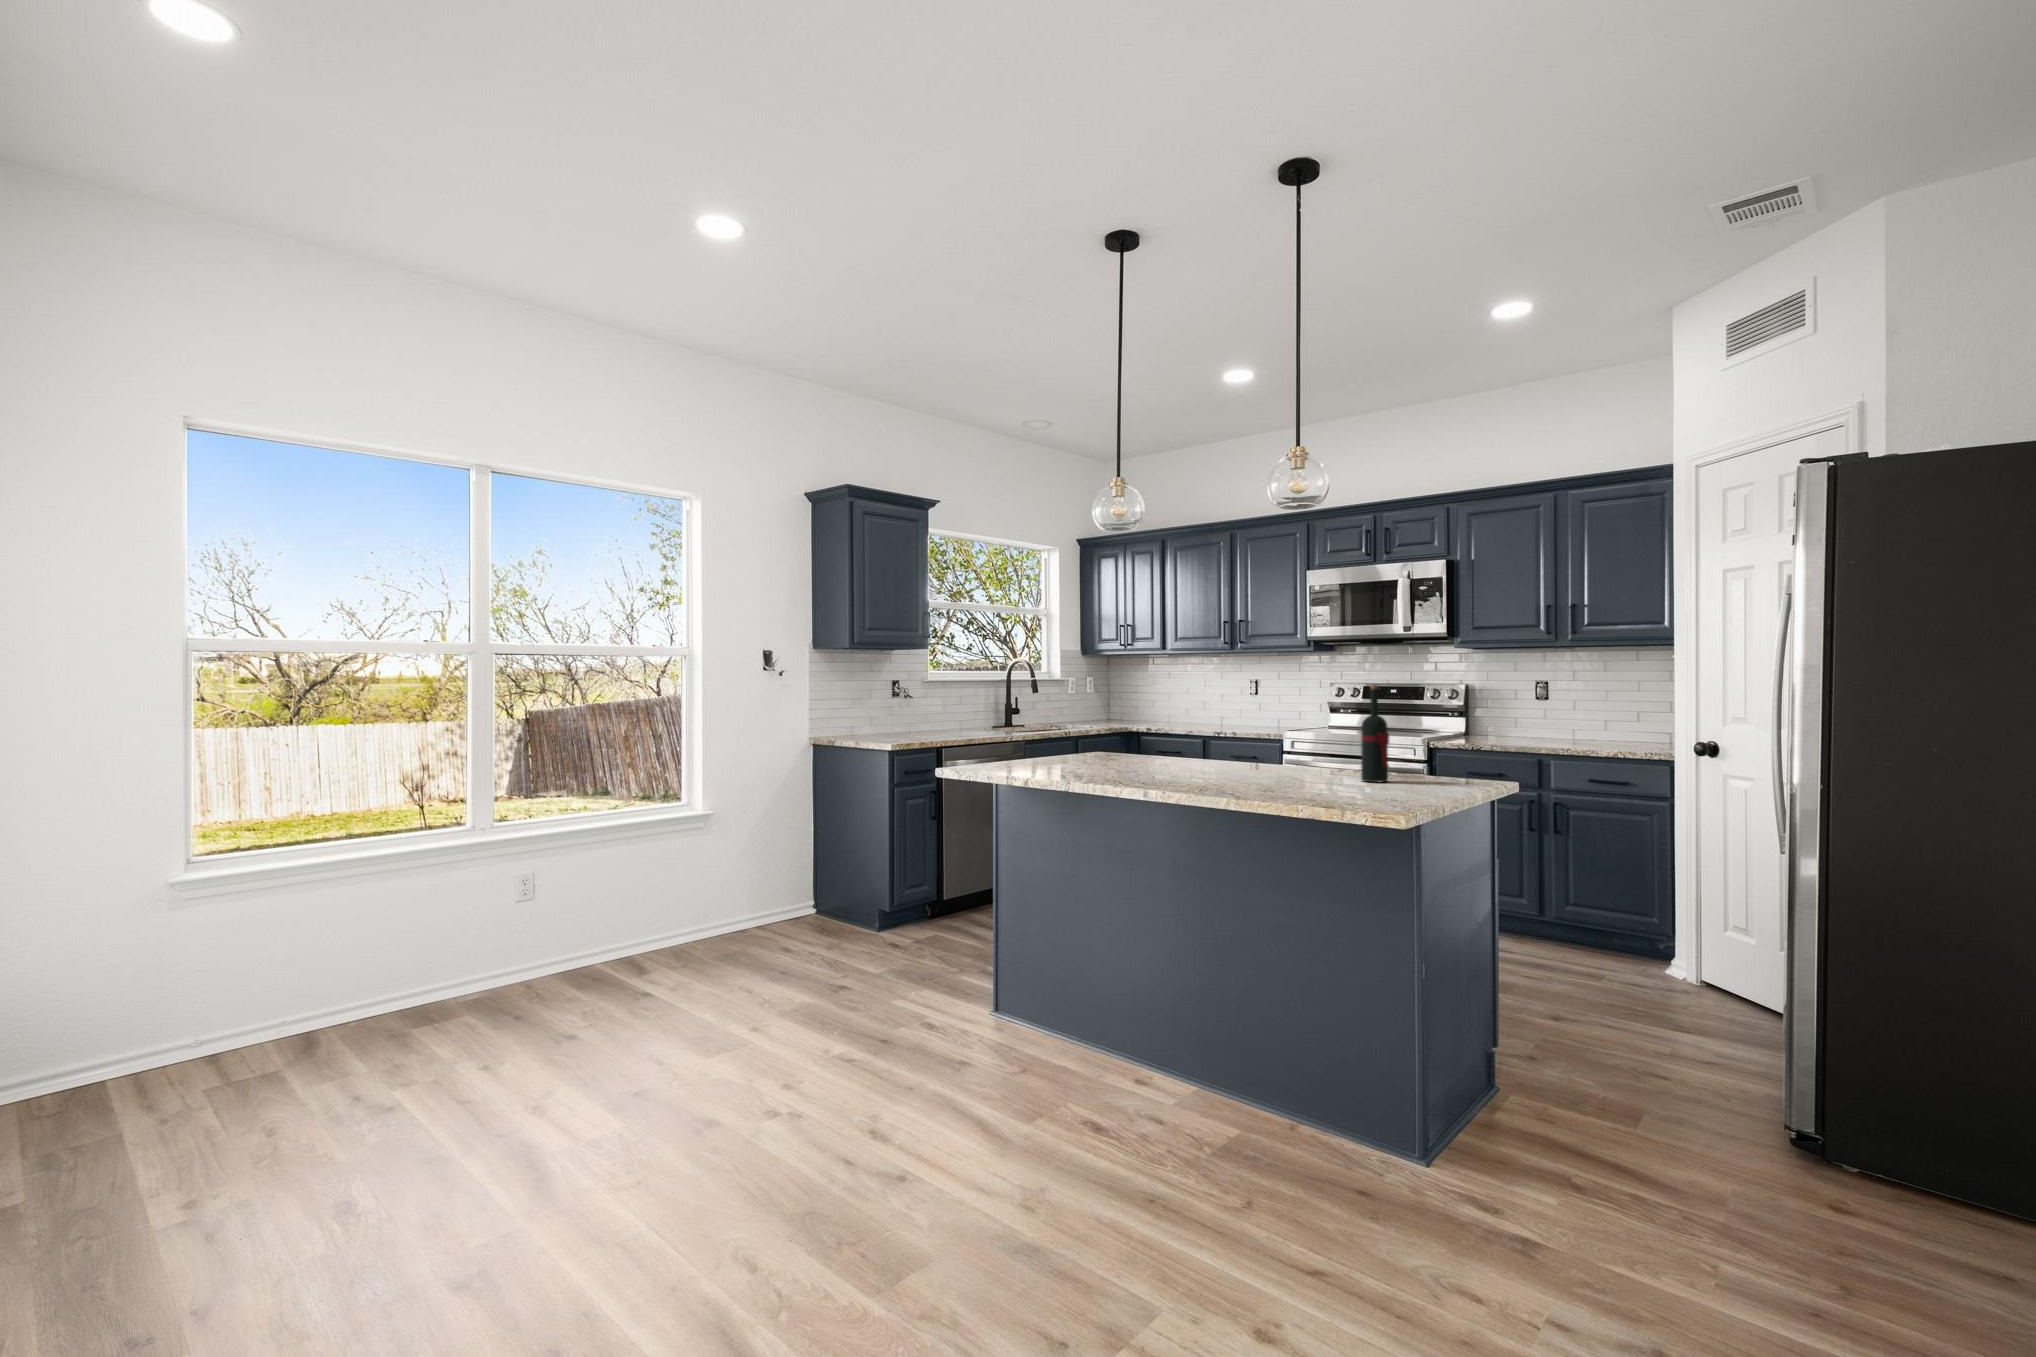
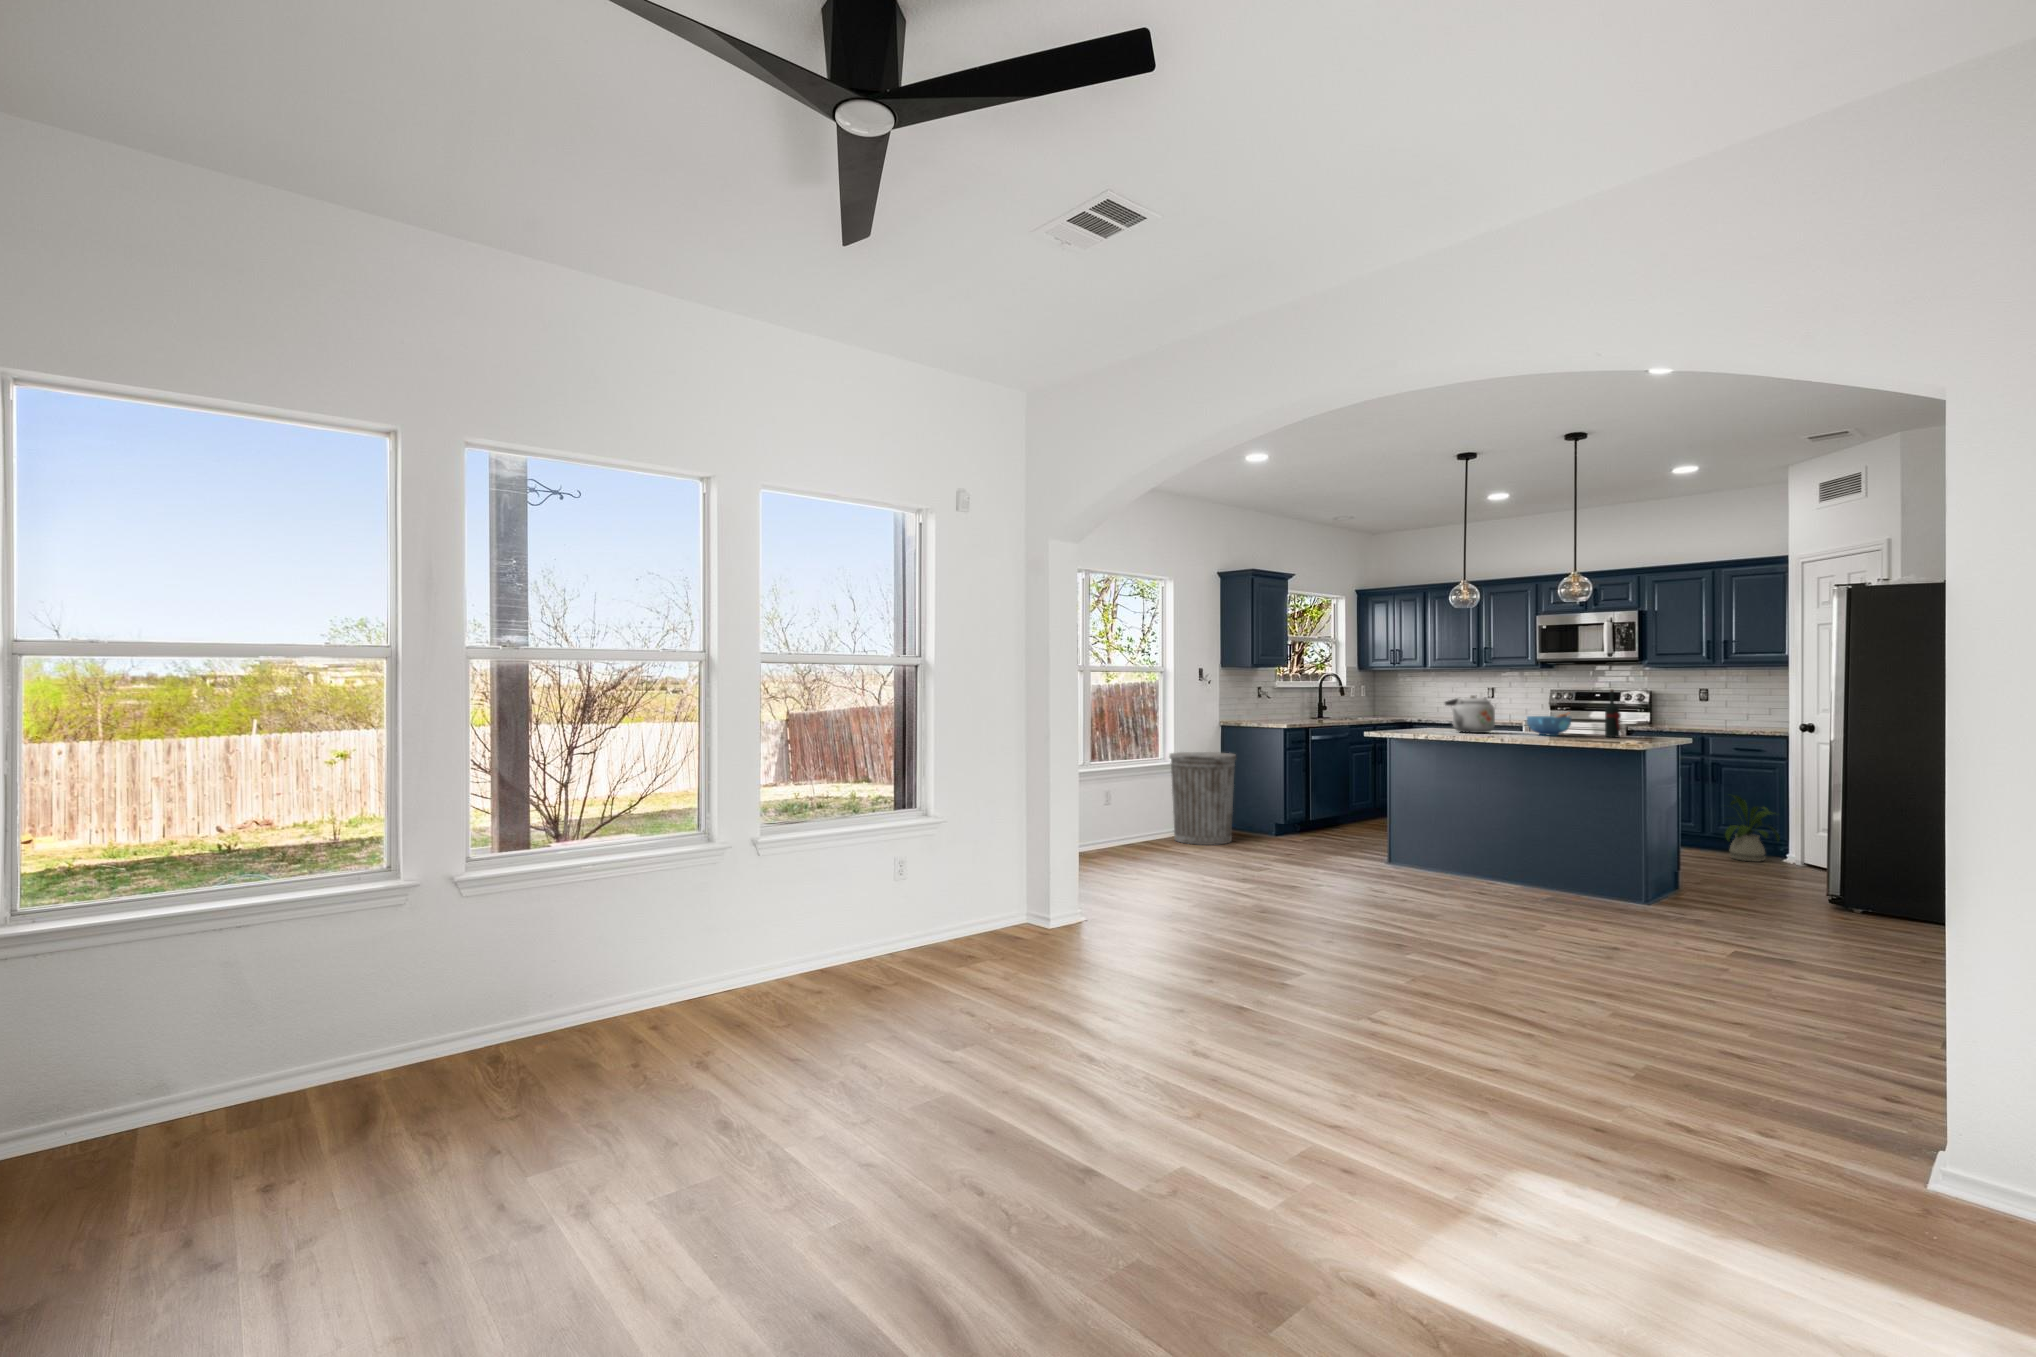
kettle: none [1084,697,1170,771] -> present [1445,695,1495,733]
bowl: none [1222,732,1301,778] -> present [1527,714,1571,736]
trash can: none [666,793,789,966] -> present [1169,752,1236,845]
house plant: none [1562,865,1663,981] -> present [1724,795,1780,862]

